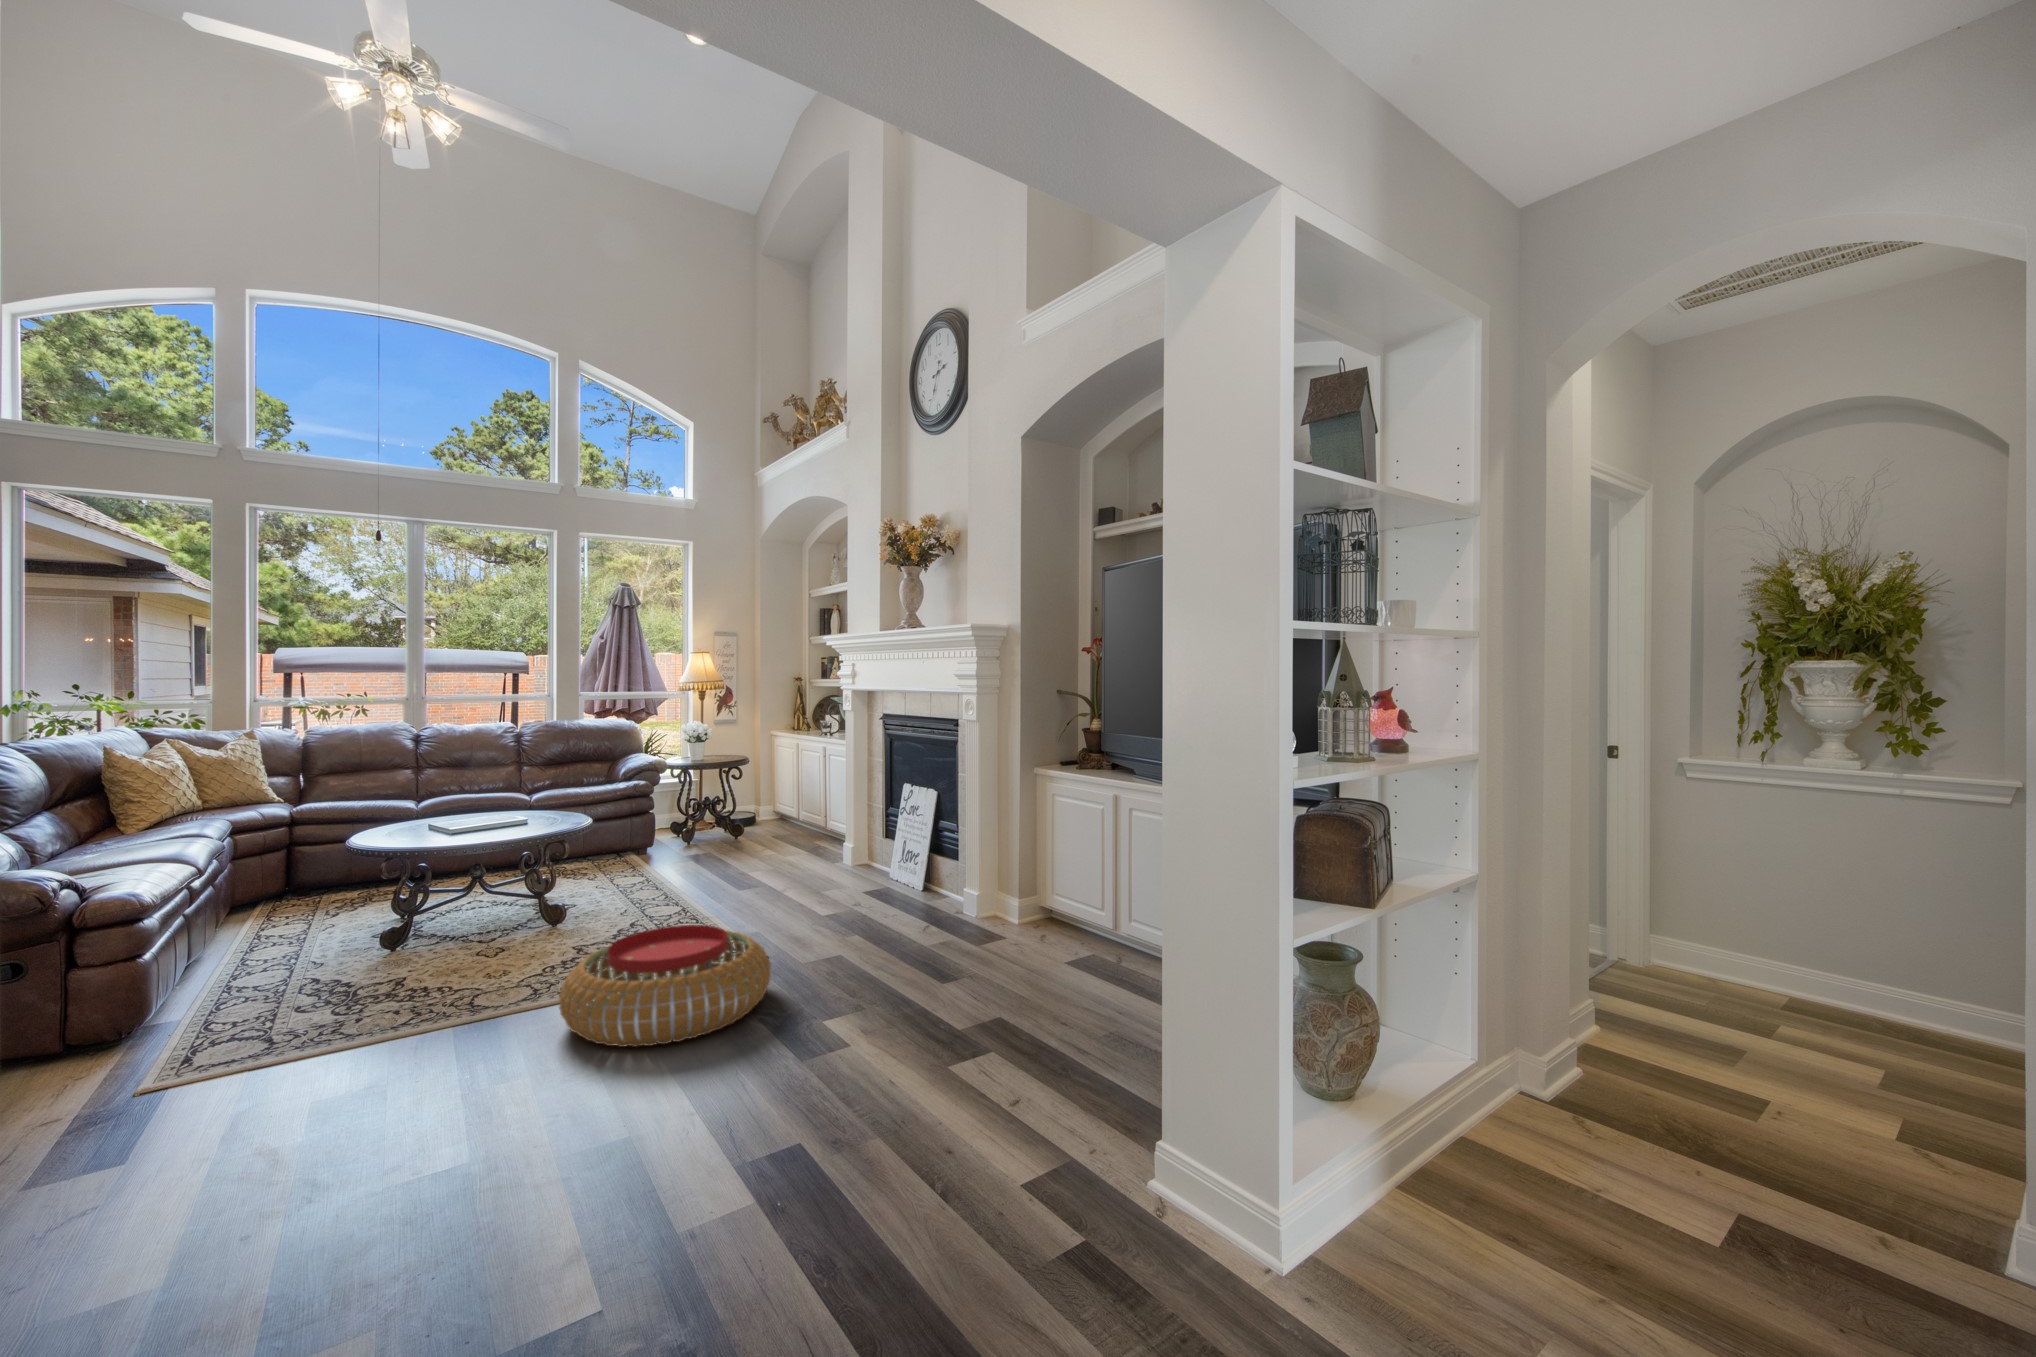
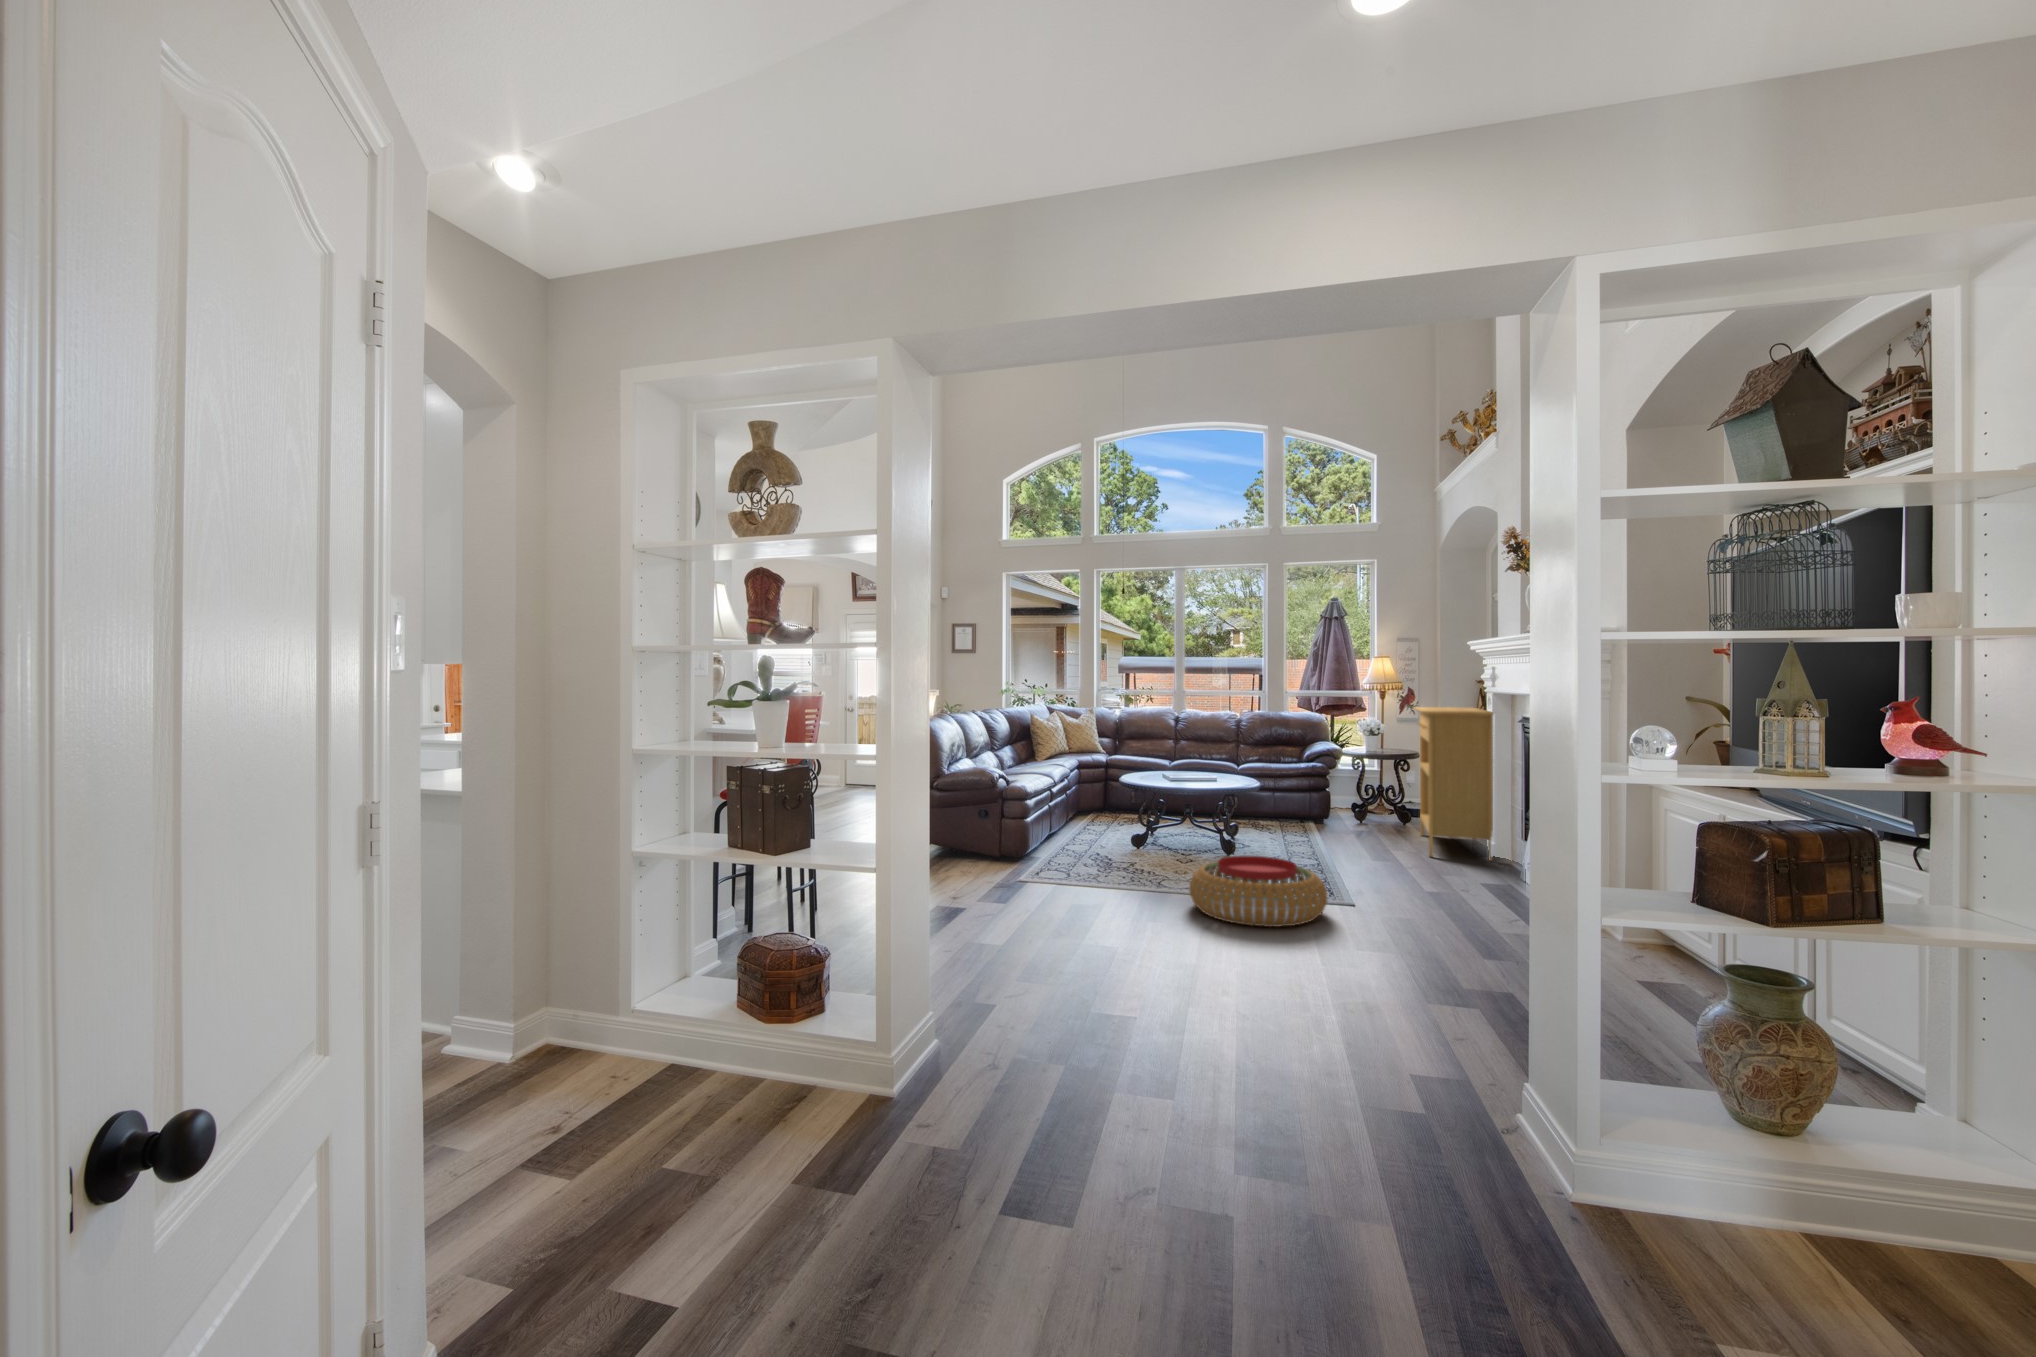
console table: none [754,705,858,873] -> present [1414,707,1493,861]

